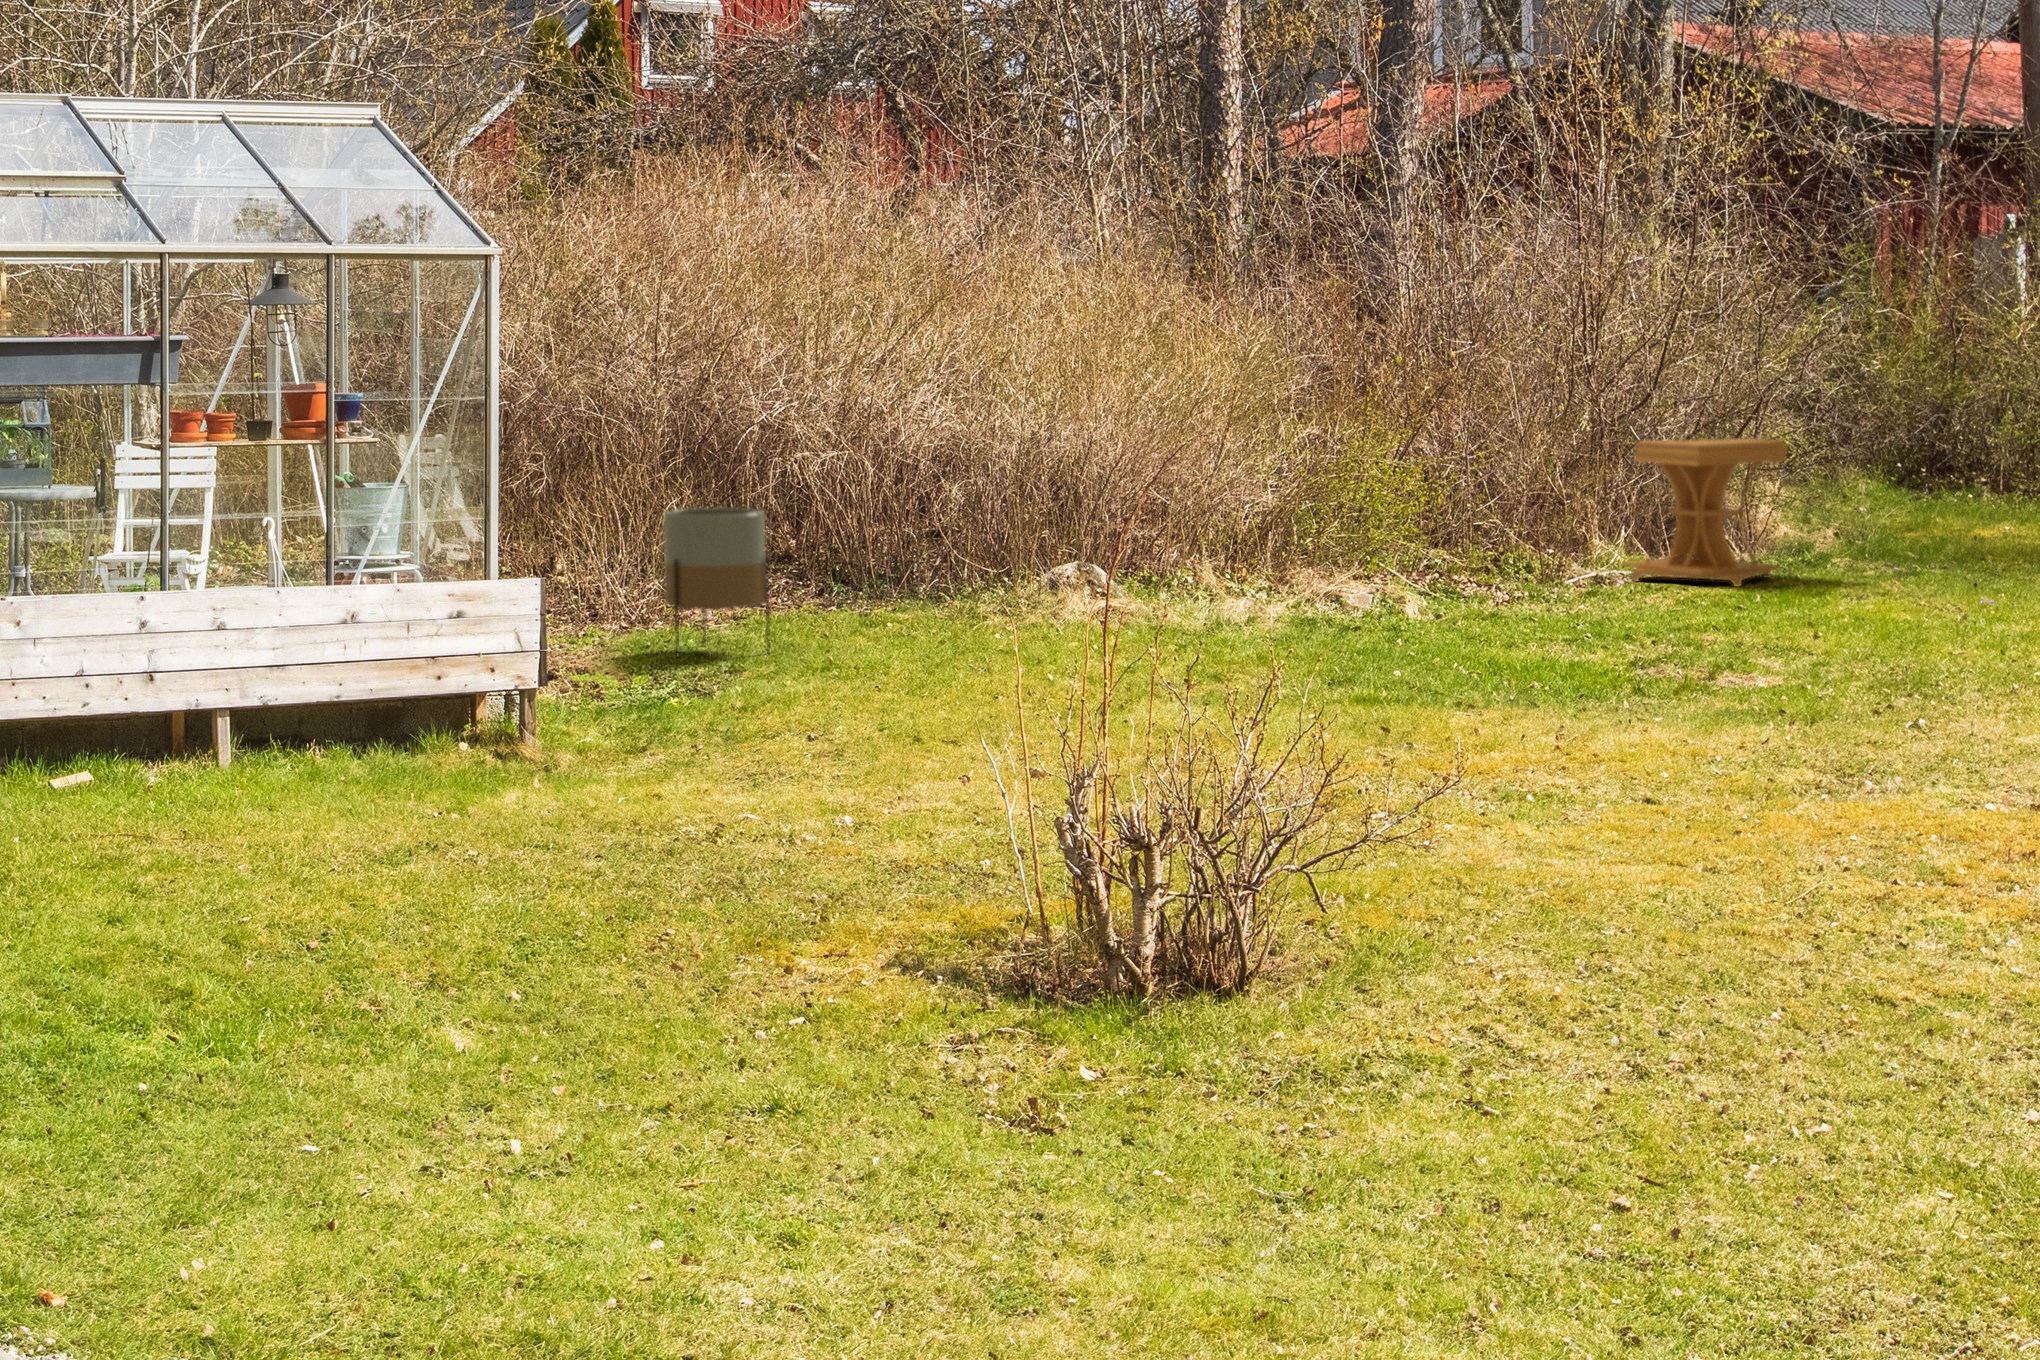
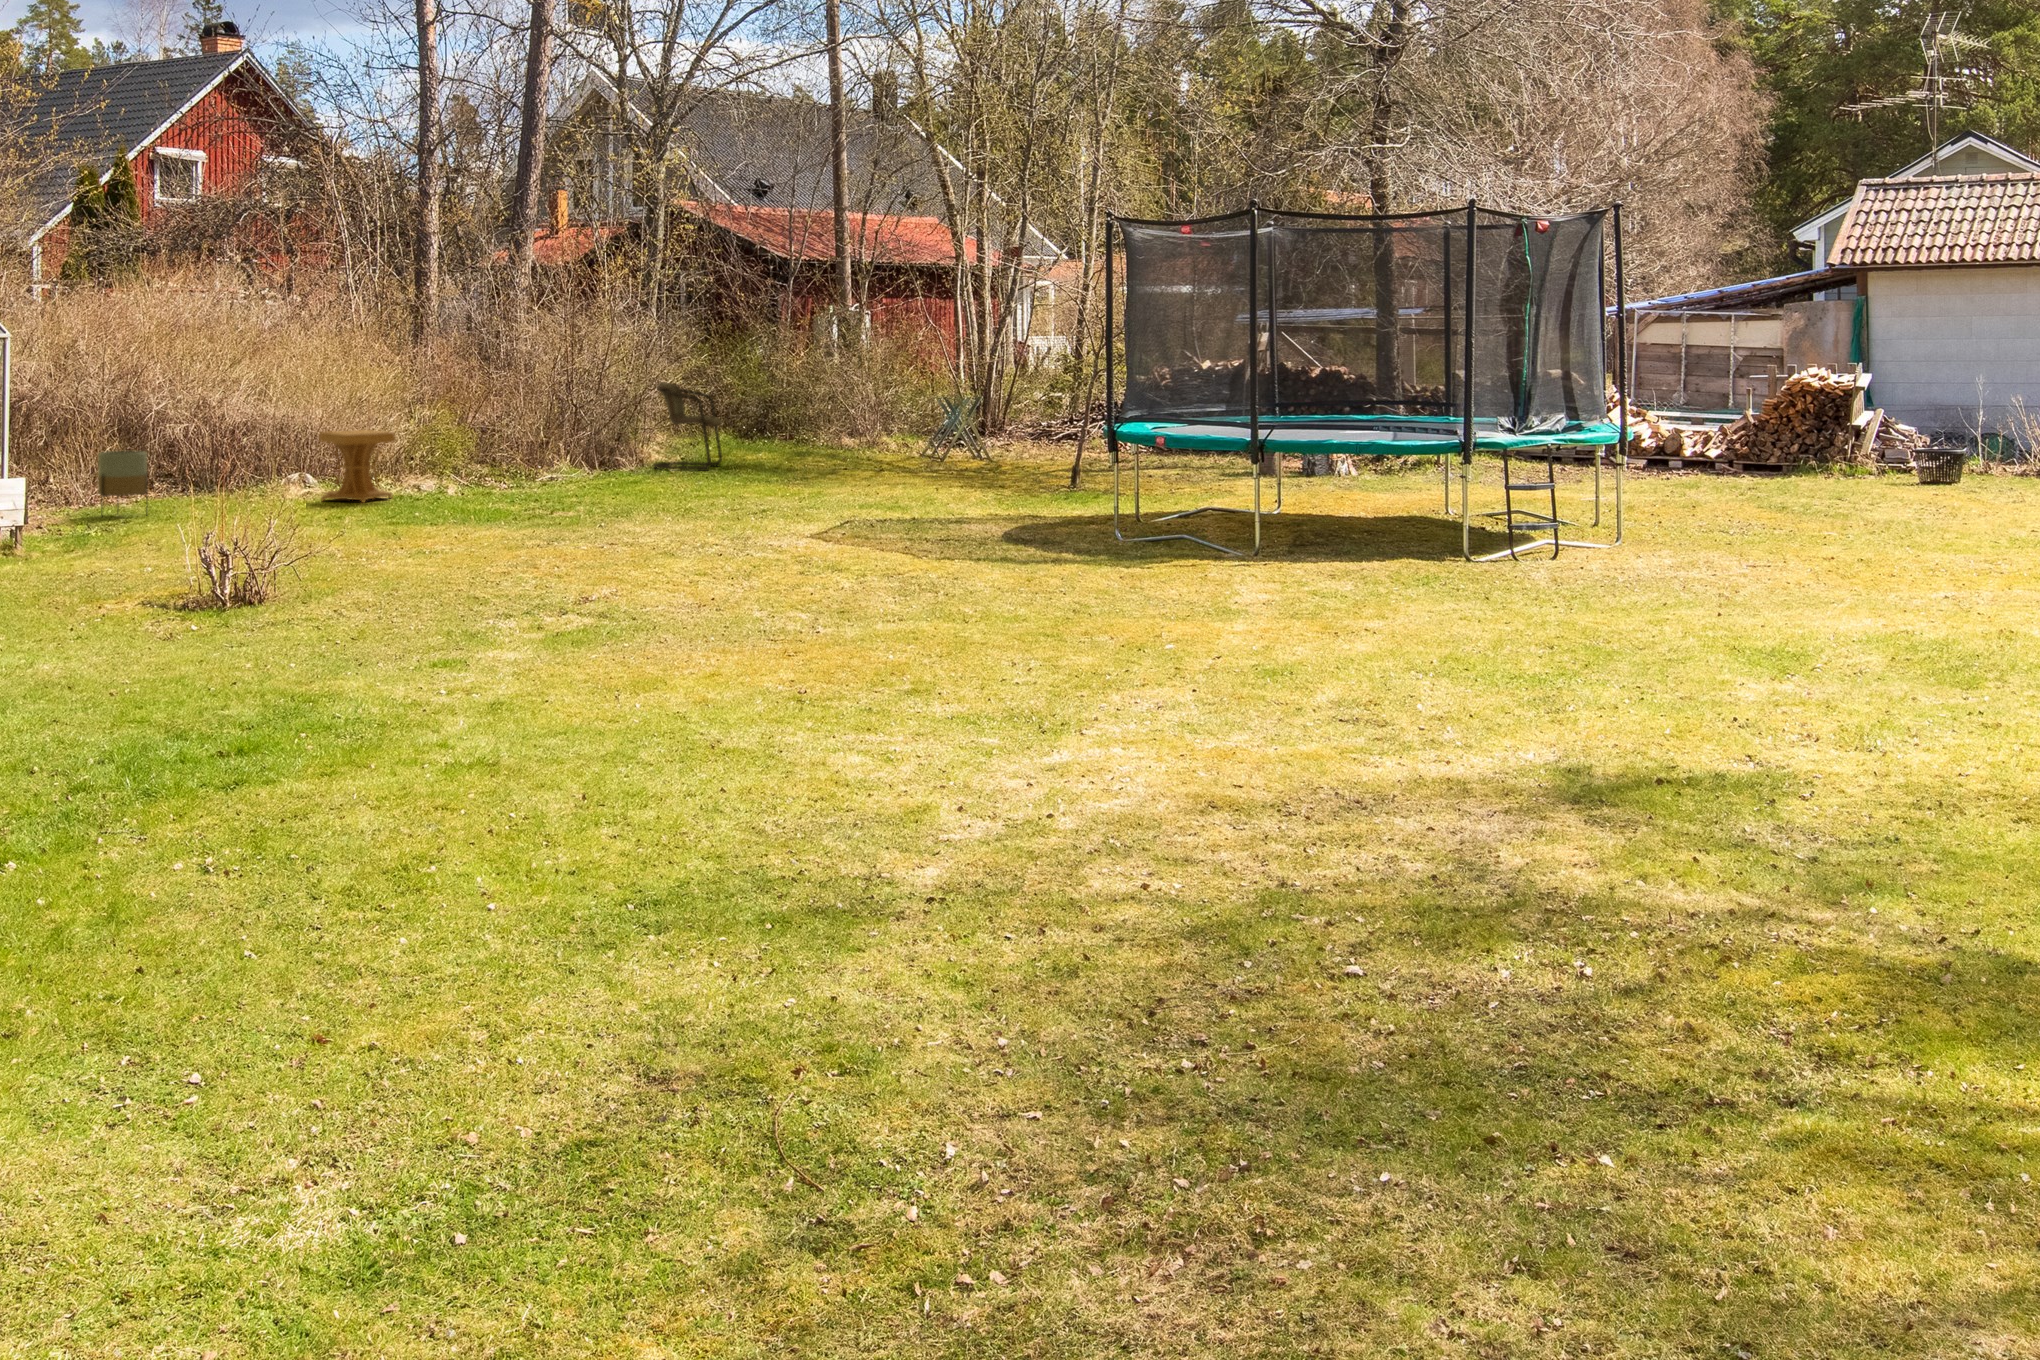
chair: none [1804,358,1980,564] -> present [653,382,722,471]
side table: present [1623,438,1787,587] -> present [319,430,396,503]

